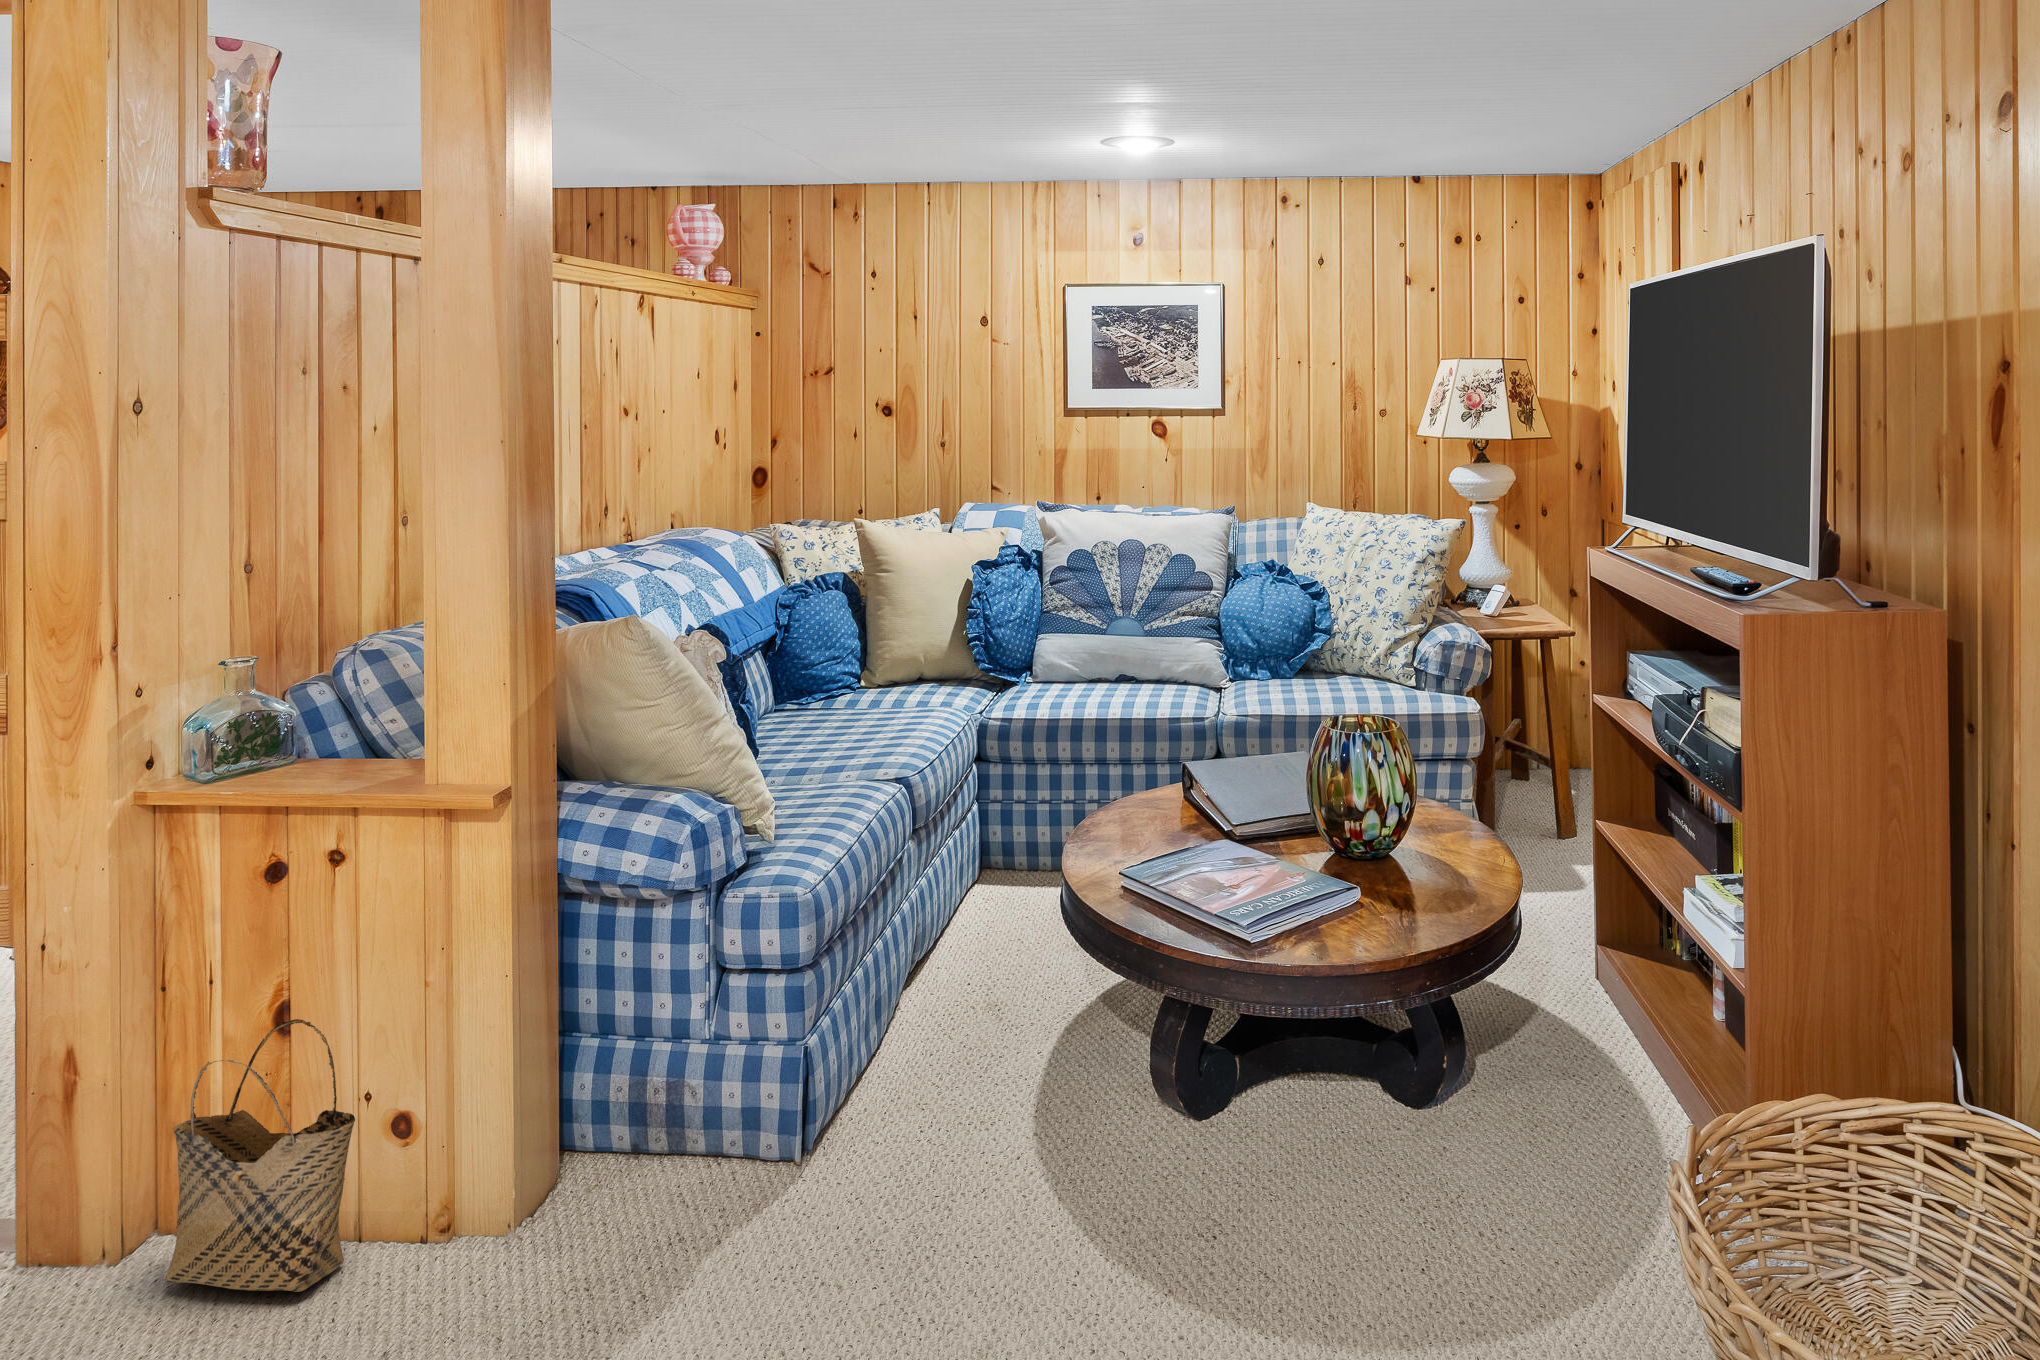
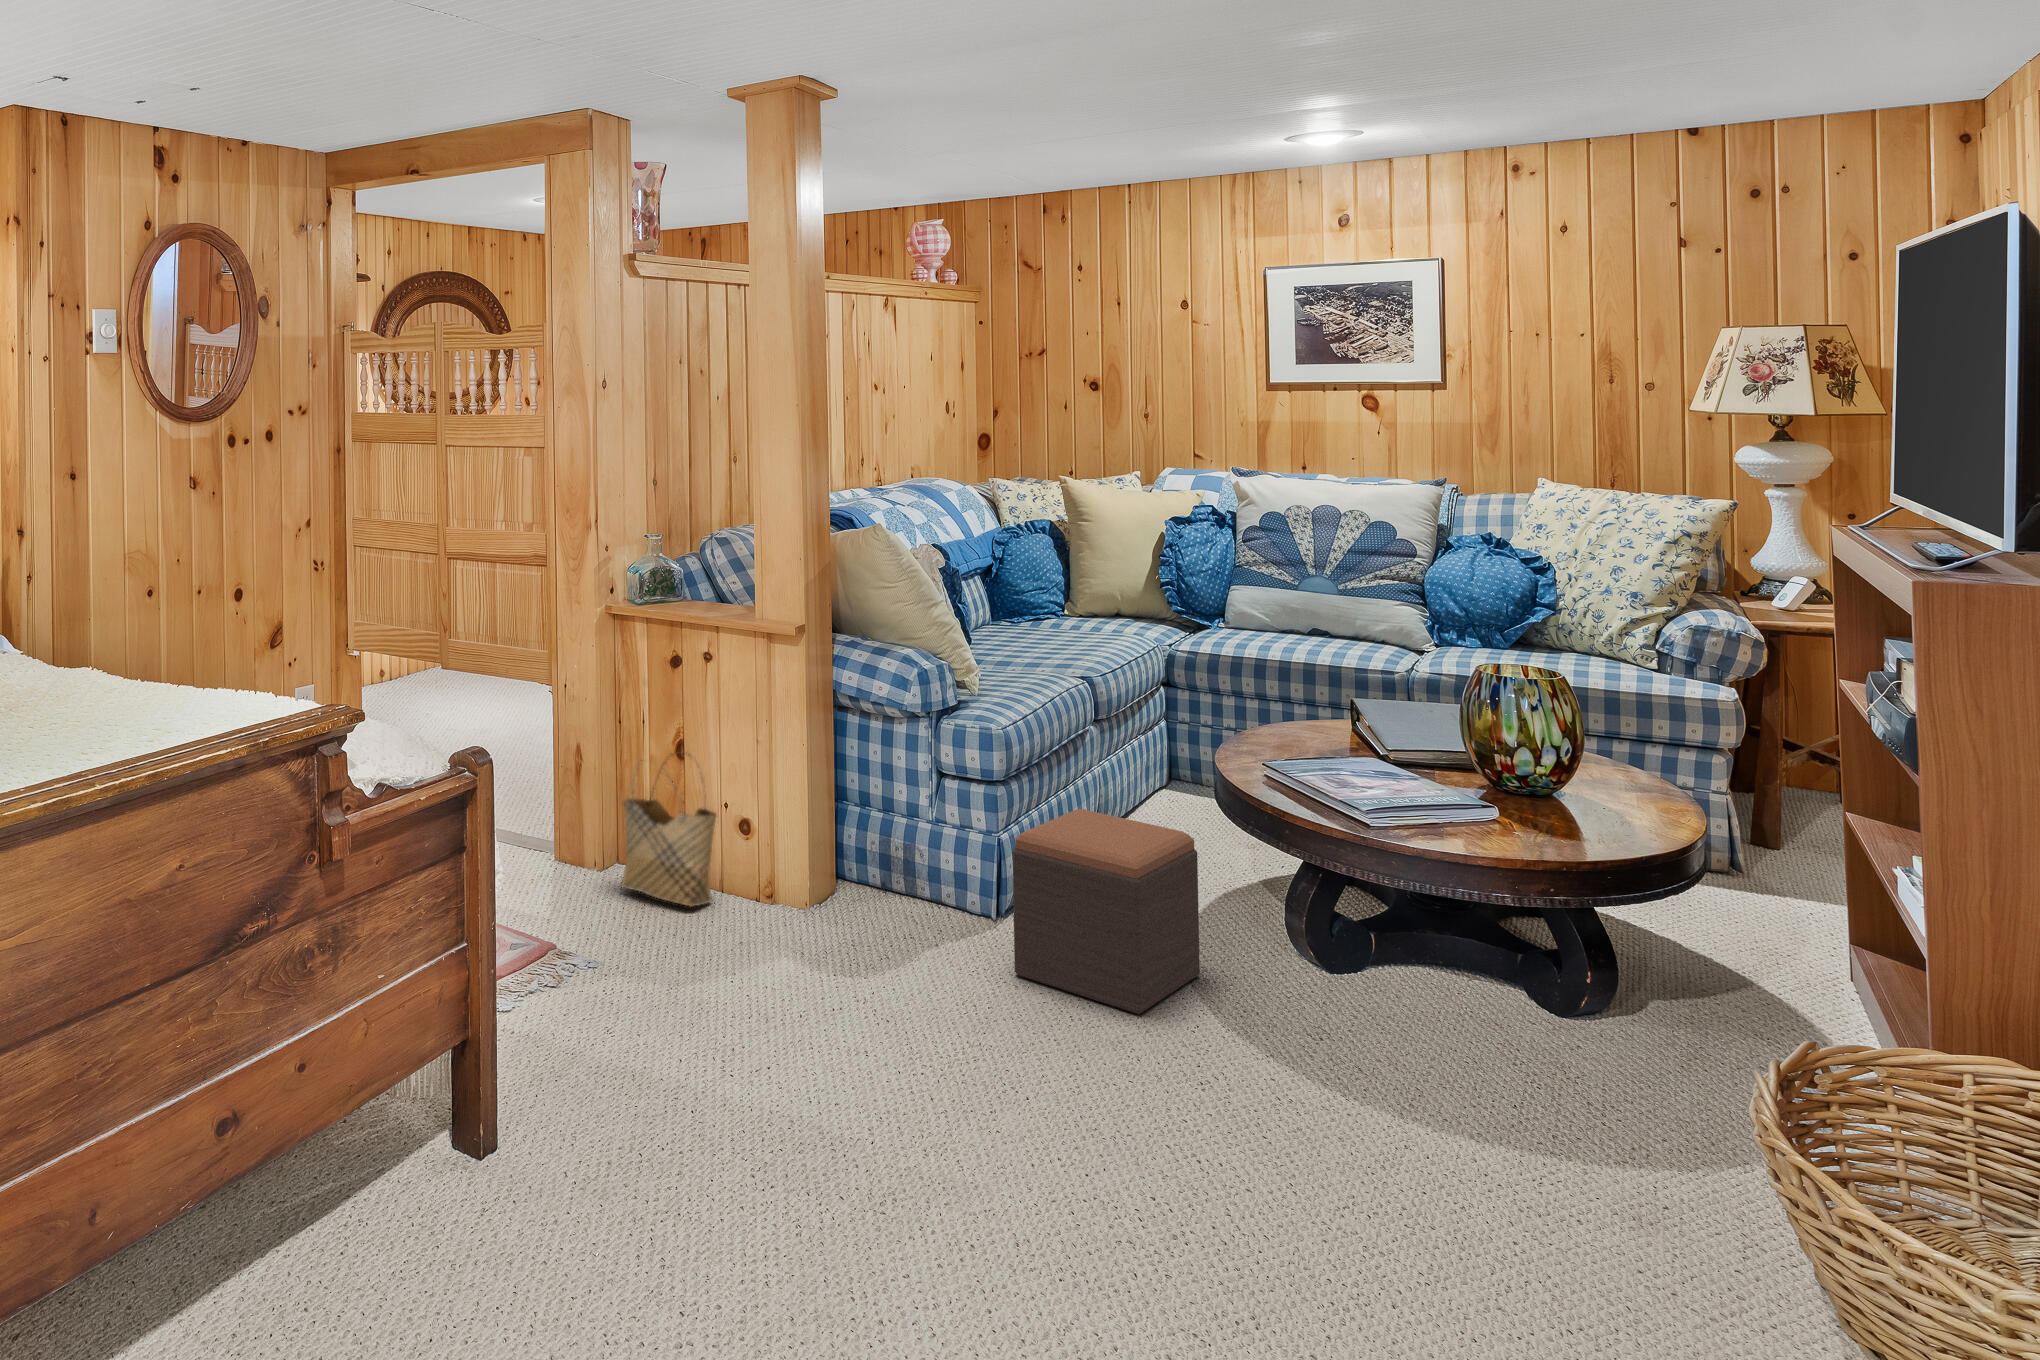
footstool: none [832,996,1065,1299] -> present [1013,809,1200,1014]

